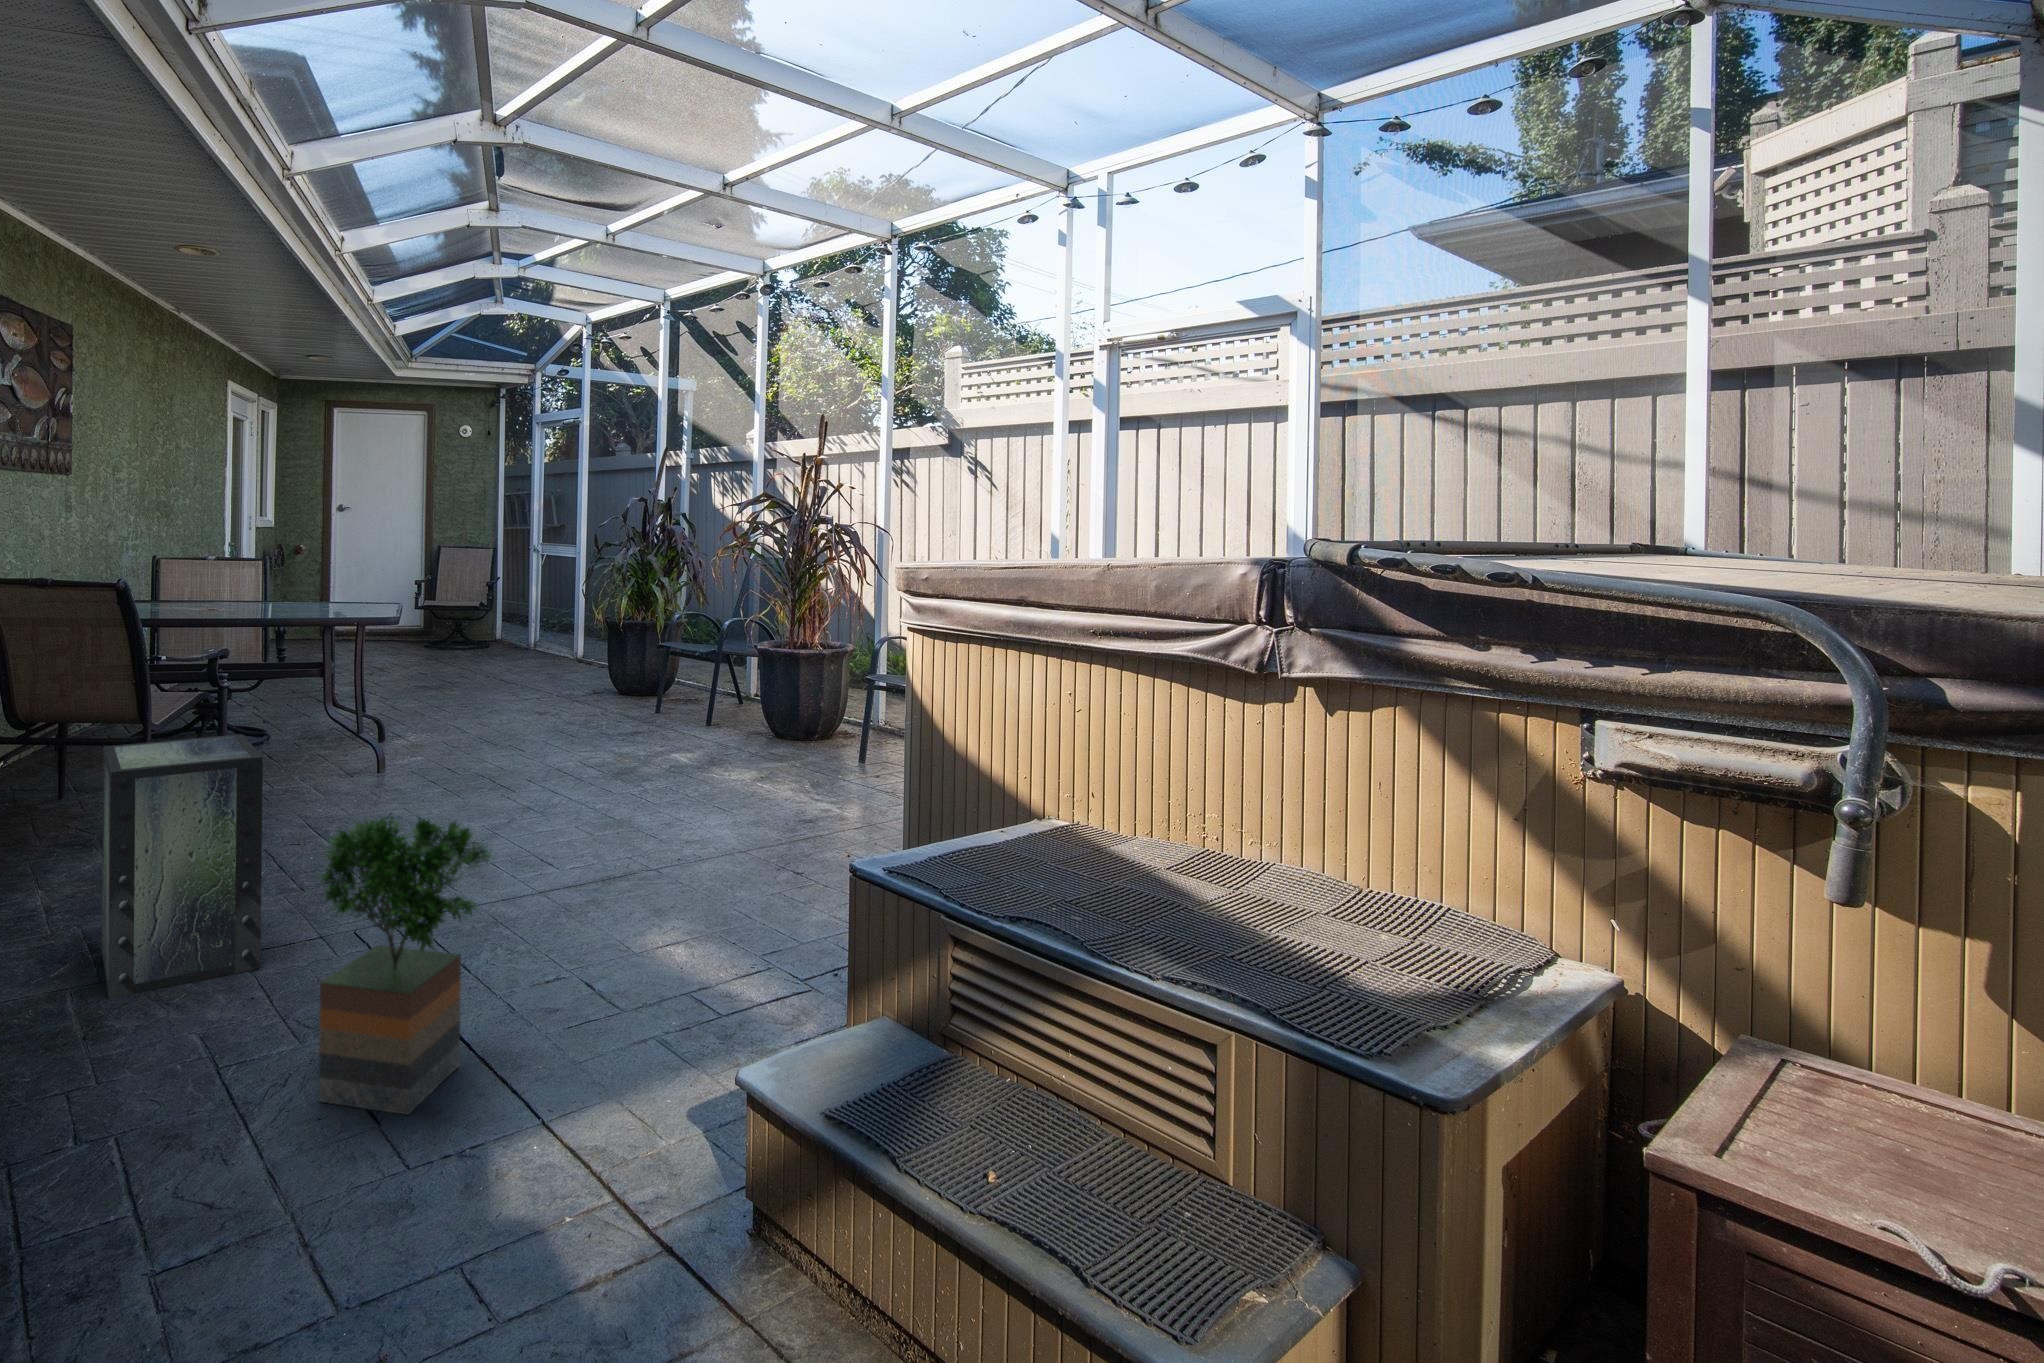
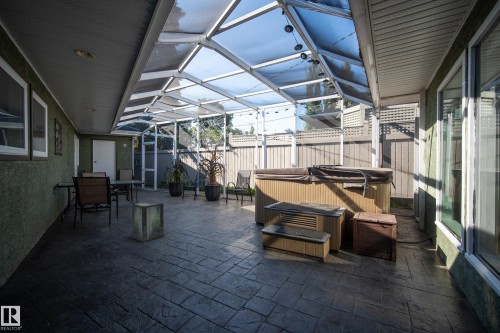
potted tree: present [319,816,491,1115] -> none [190,207,216,248]

